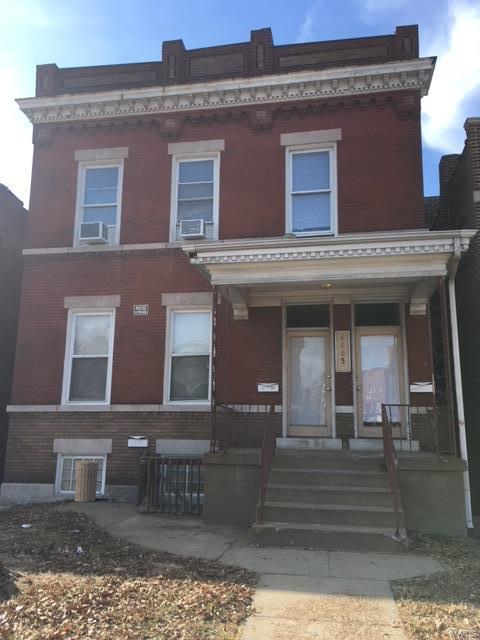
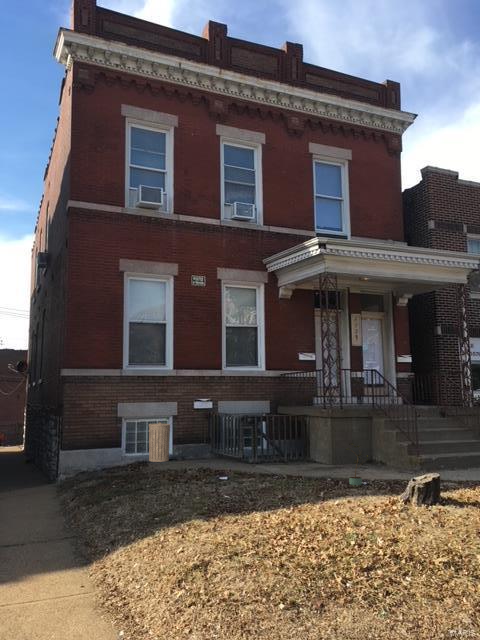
potted plant: none [67,500,97,556] -> present [346,446,369,485]

